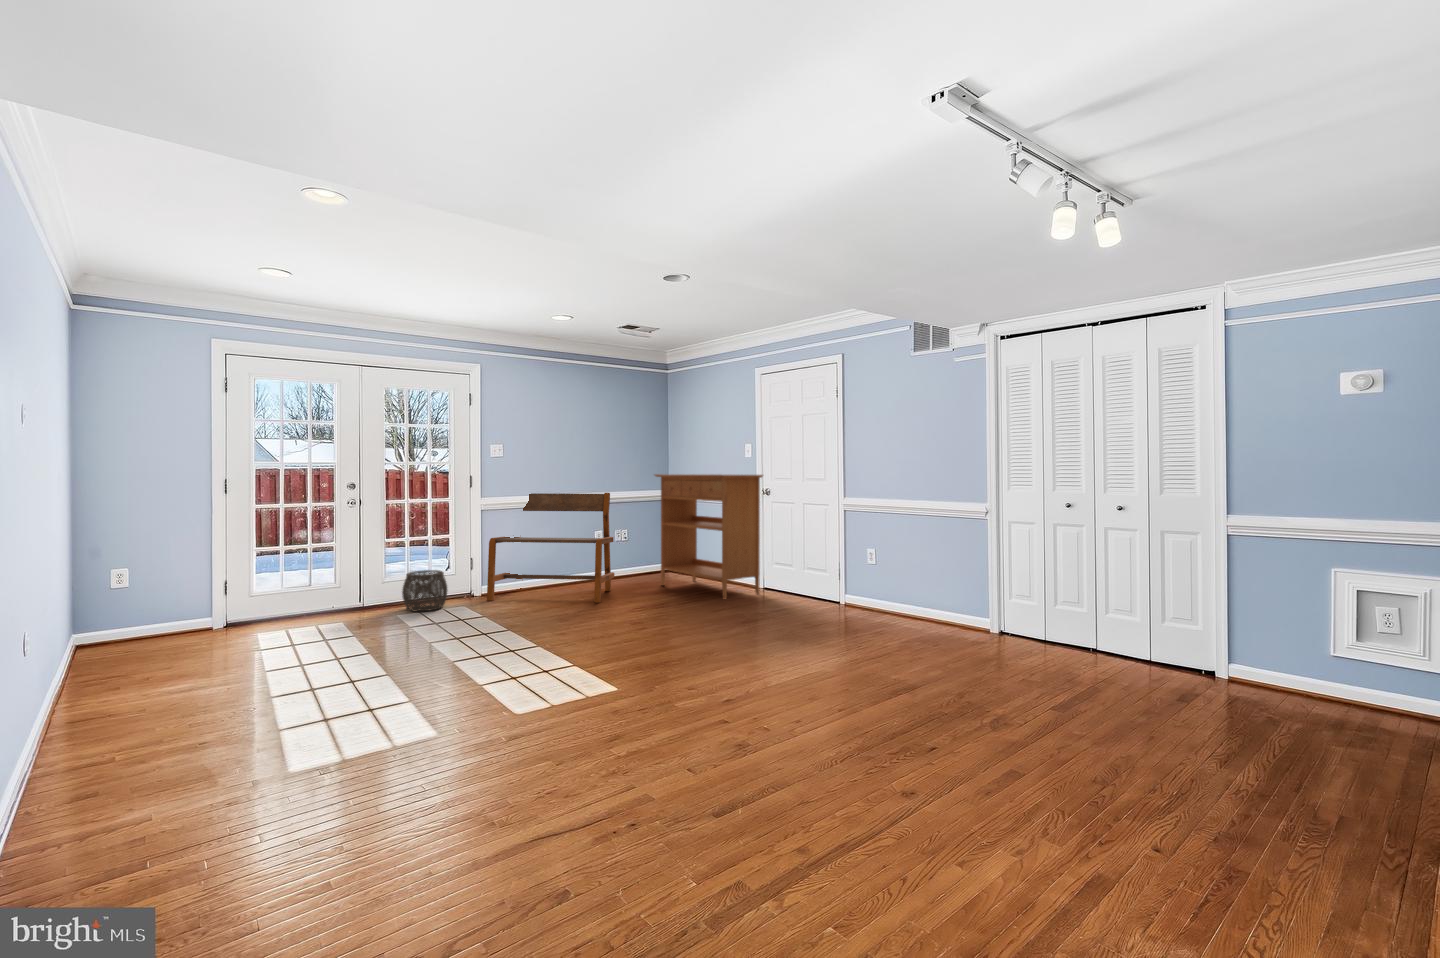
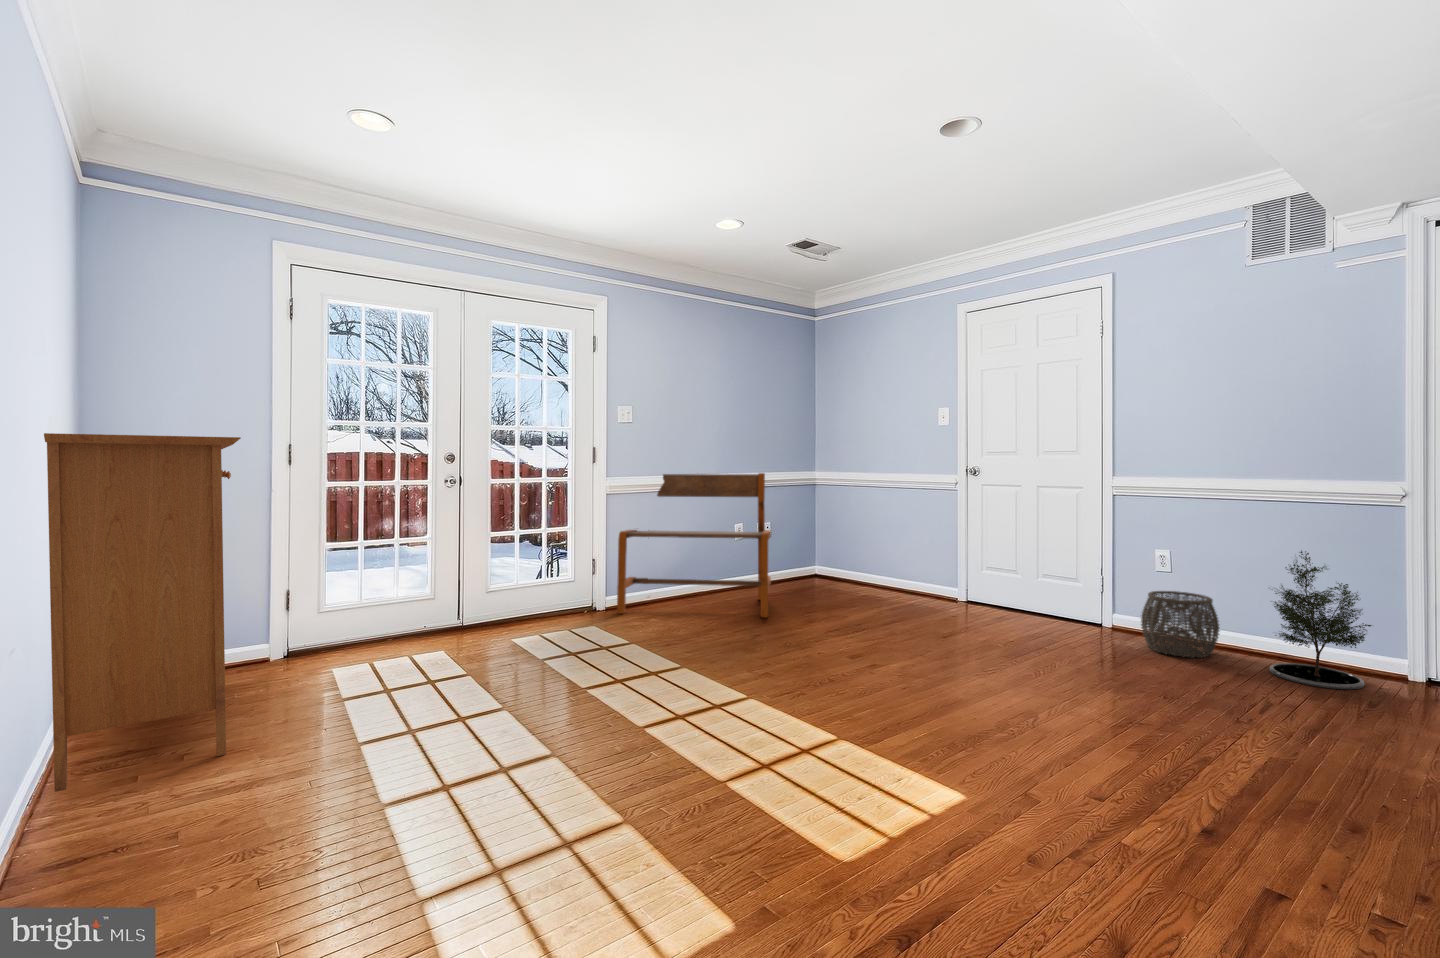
console table: present [655,474,763,599] -> present [44,433,241,792]
potted tree: none [904,548,963,641] -> present [1269,551,1371,689]
woven basket: present [402,570,448,612] -> present [1141,591,1220,658]

